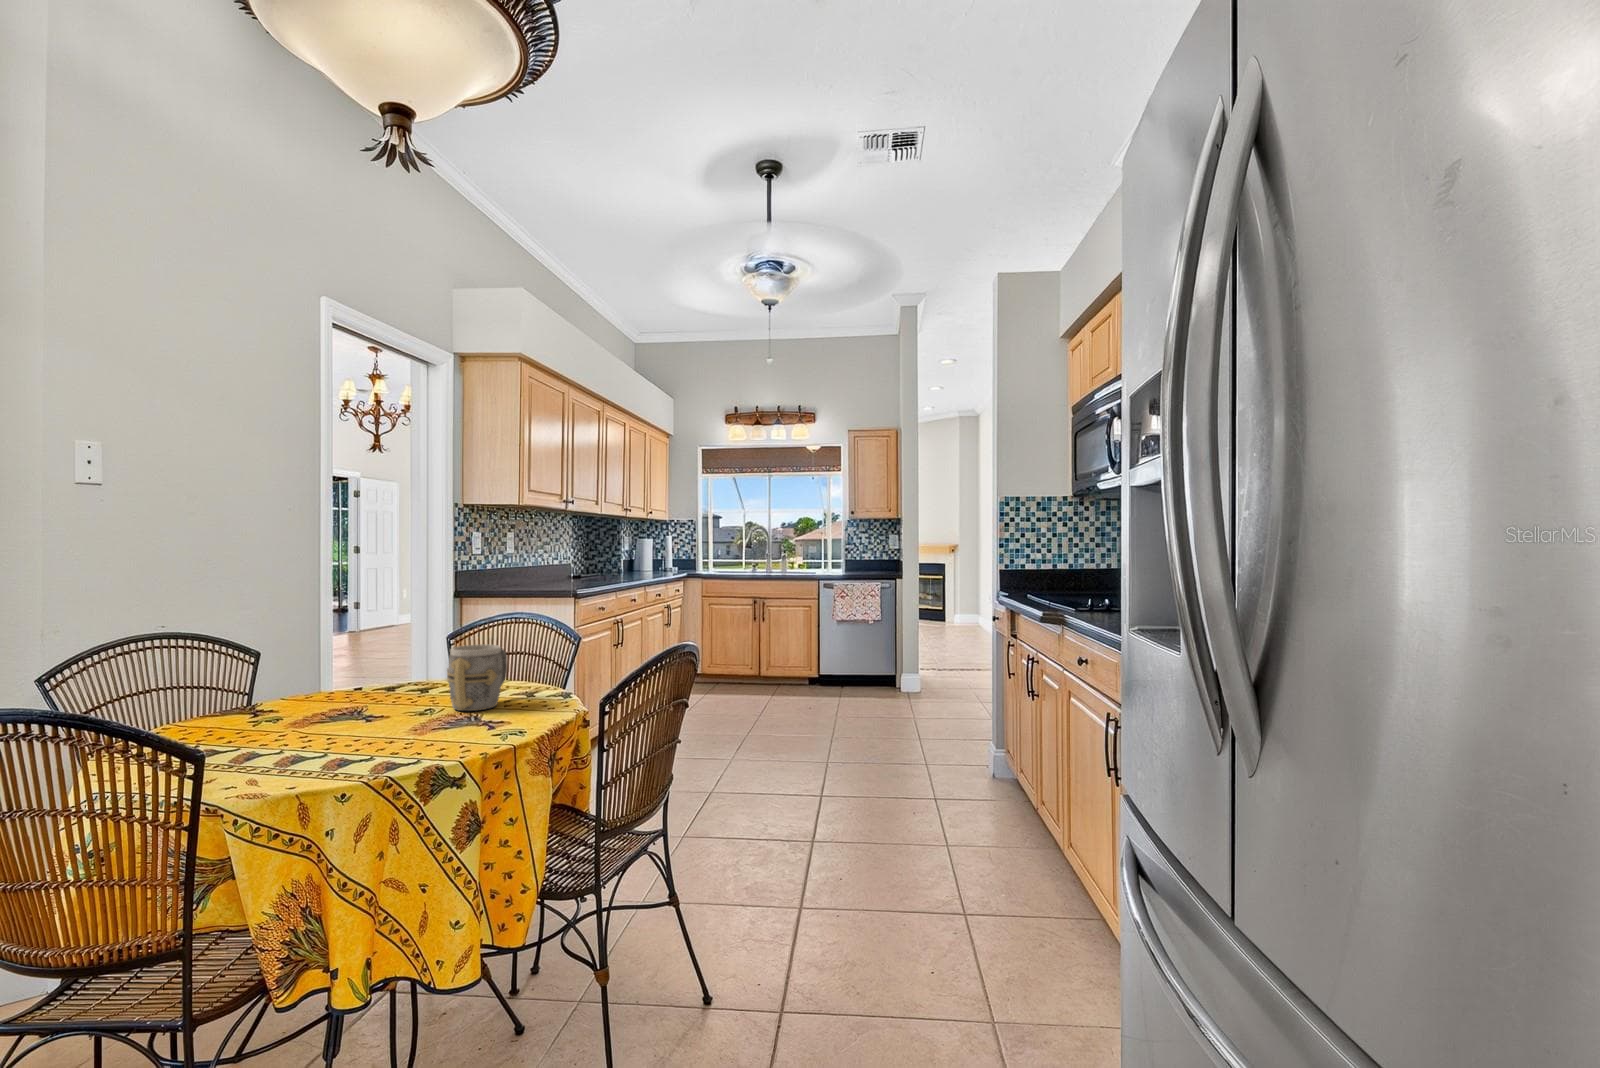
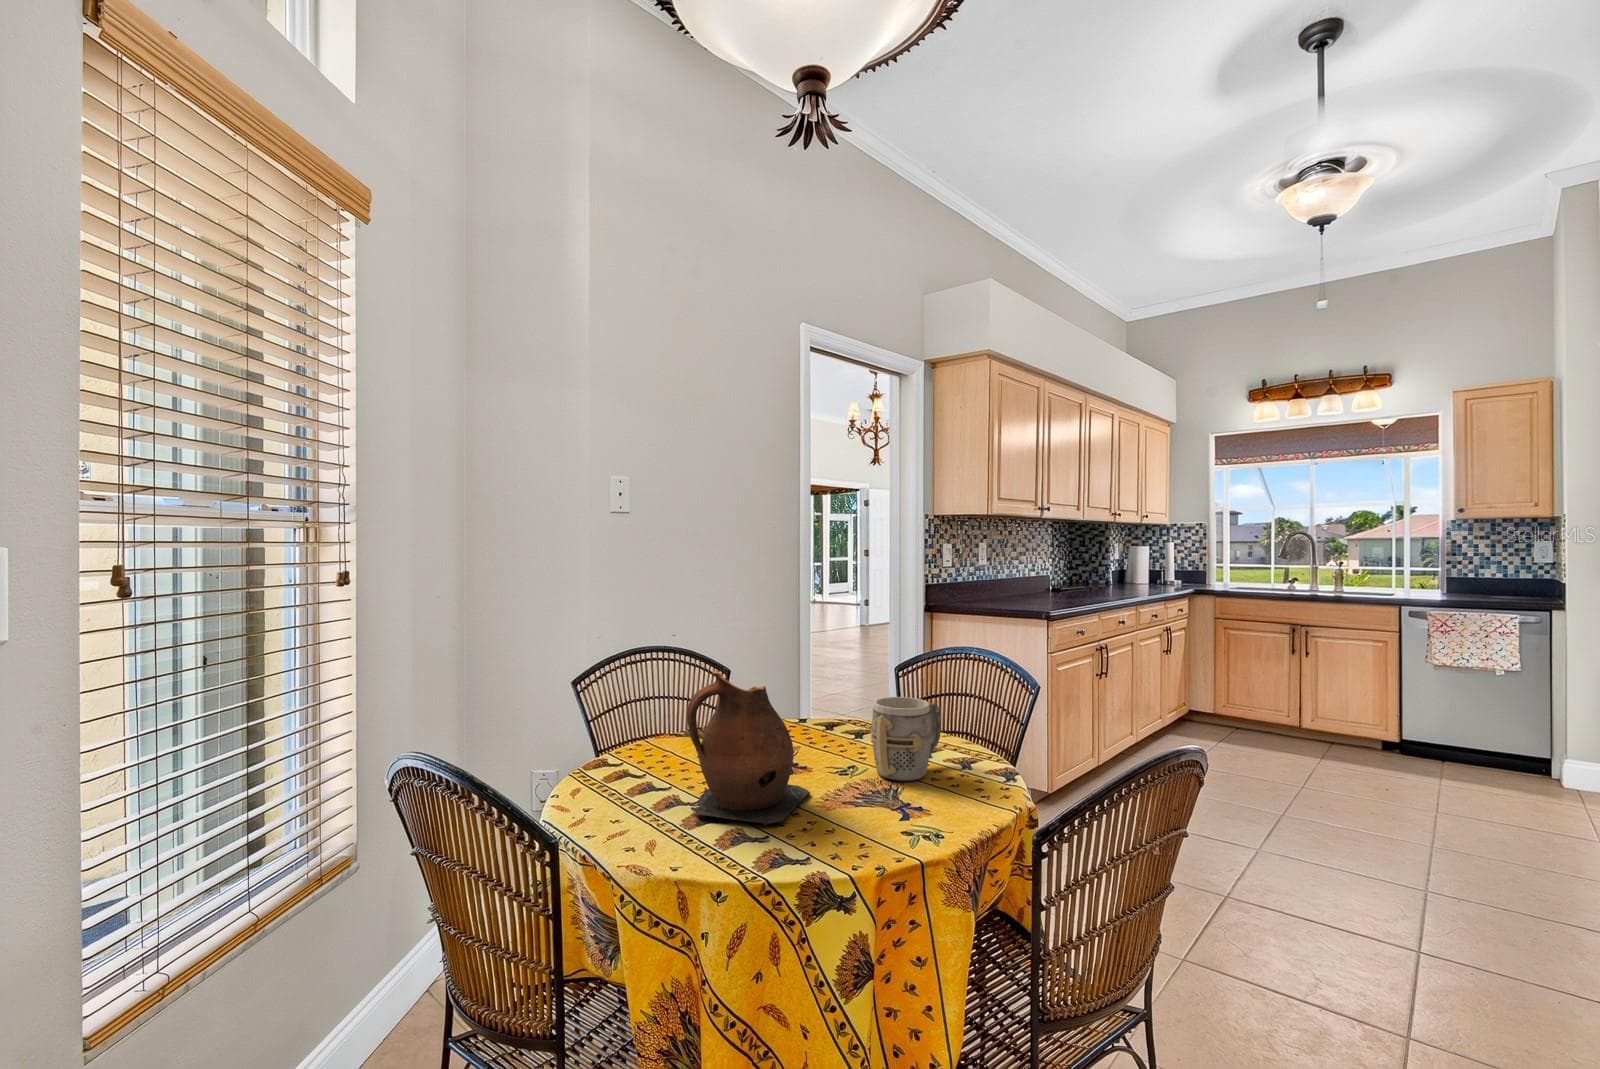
ceramic pitcher: none [275,624,397,753] -> present [687,670,810,827]

